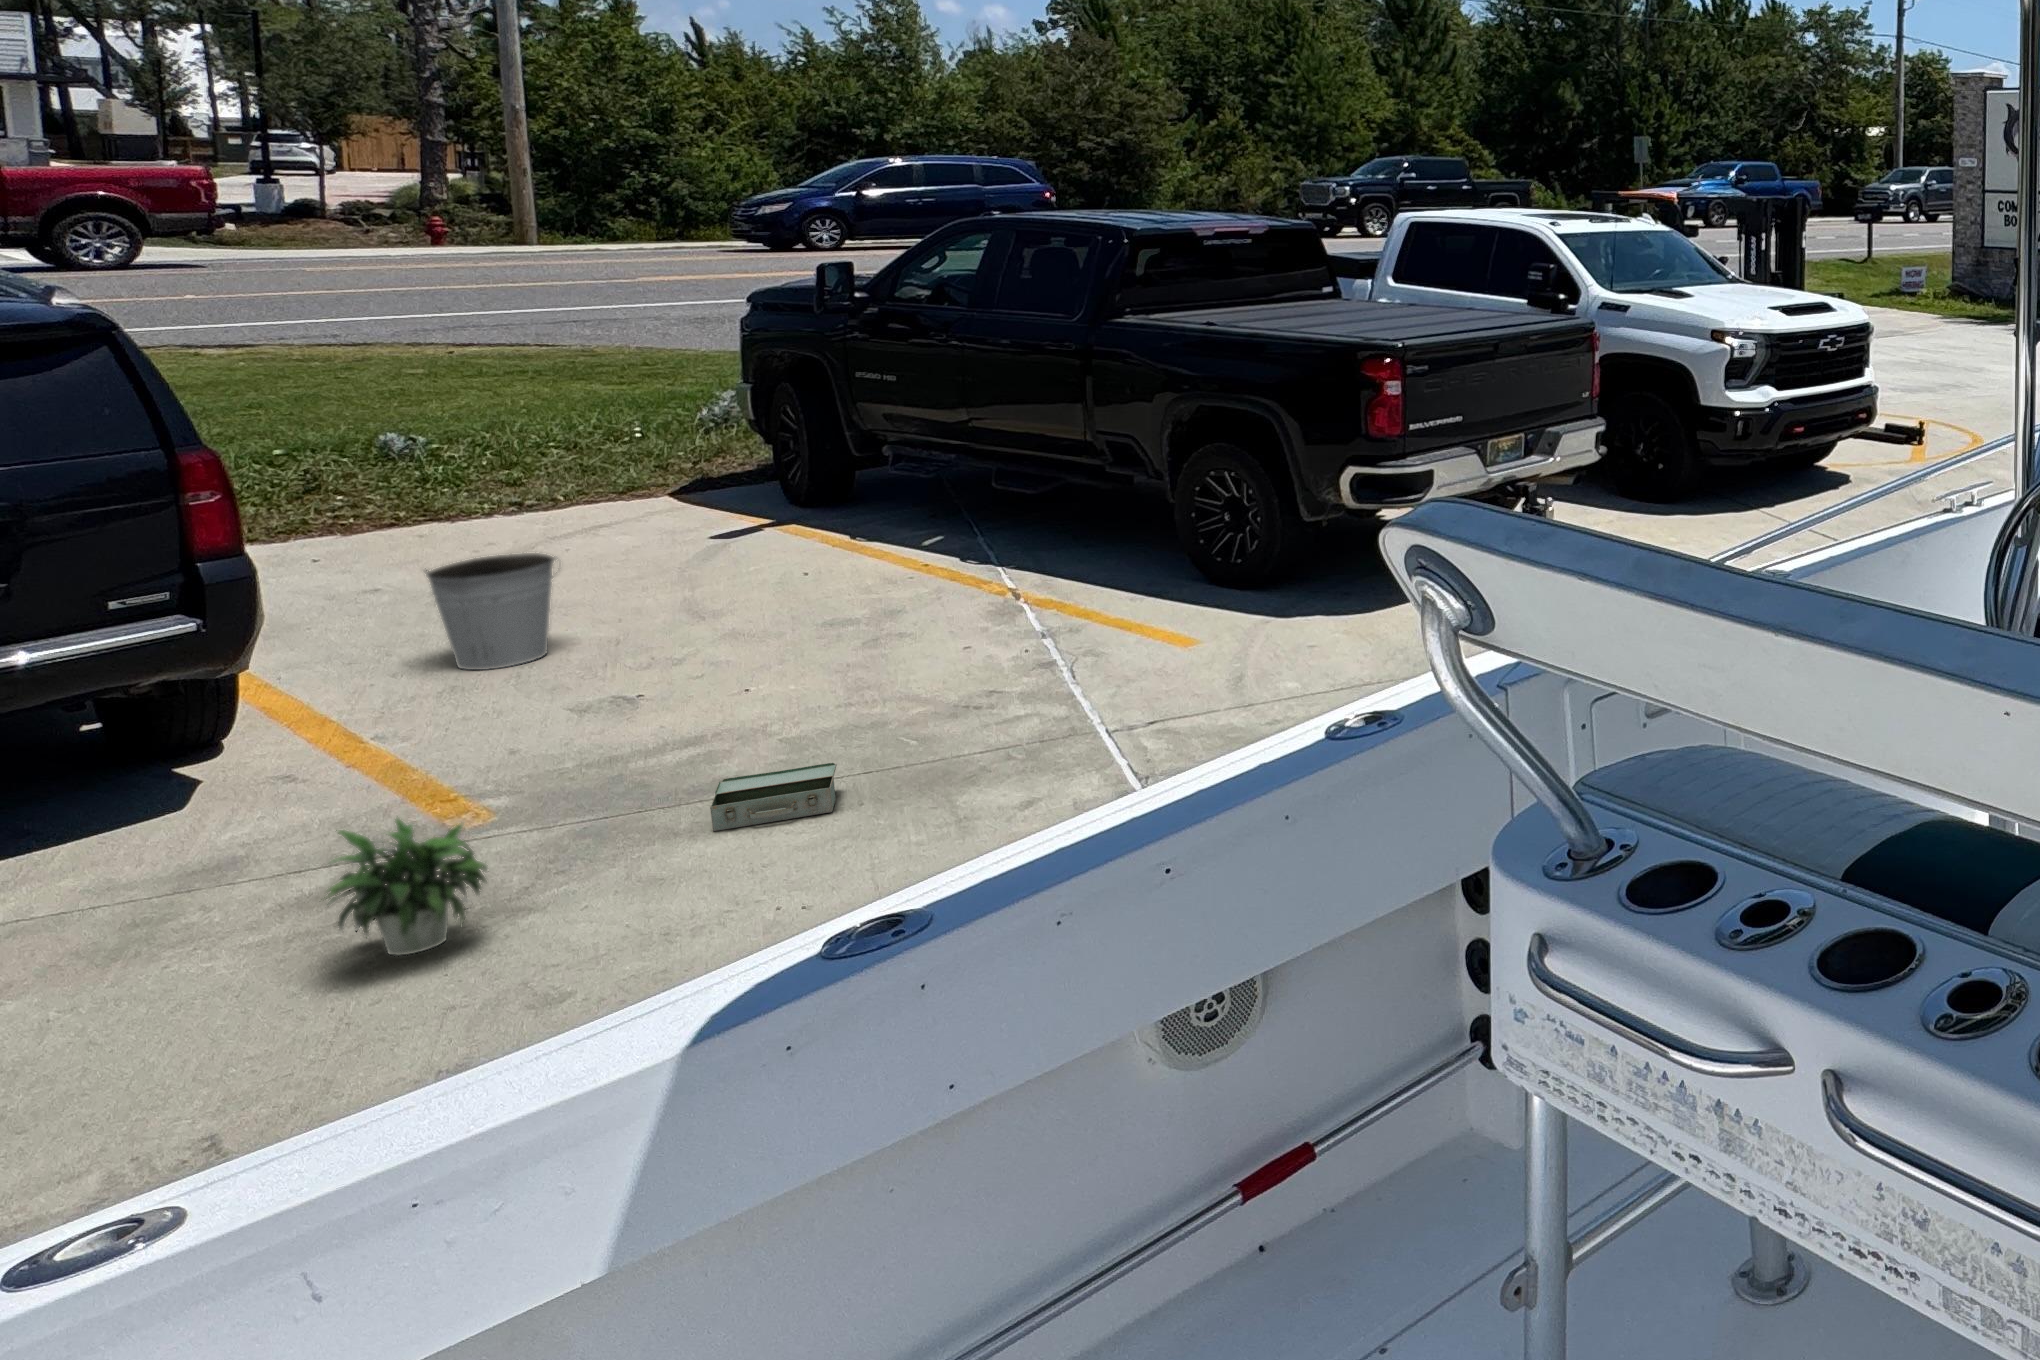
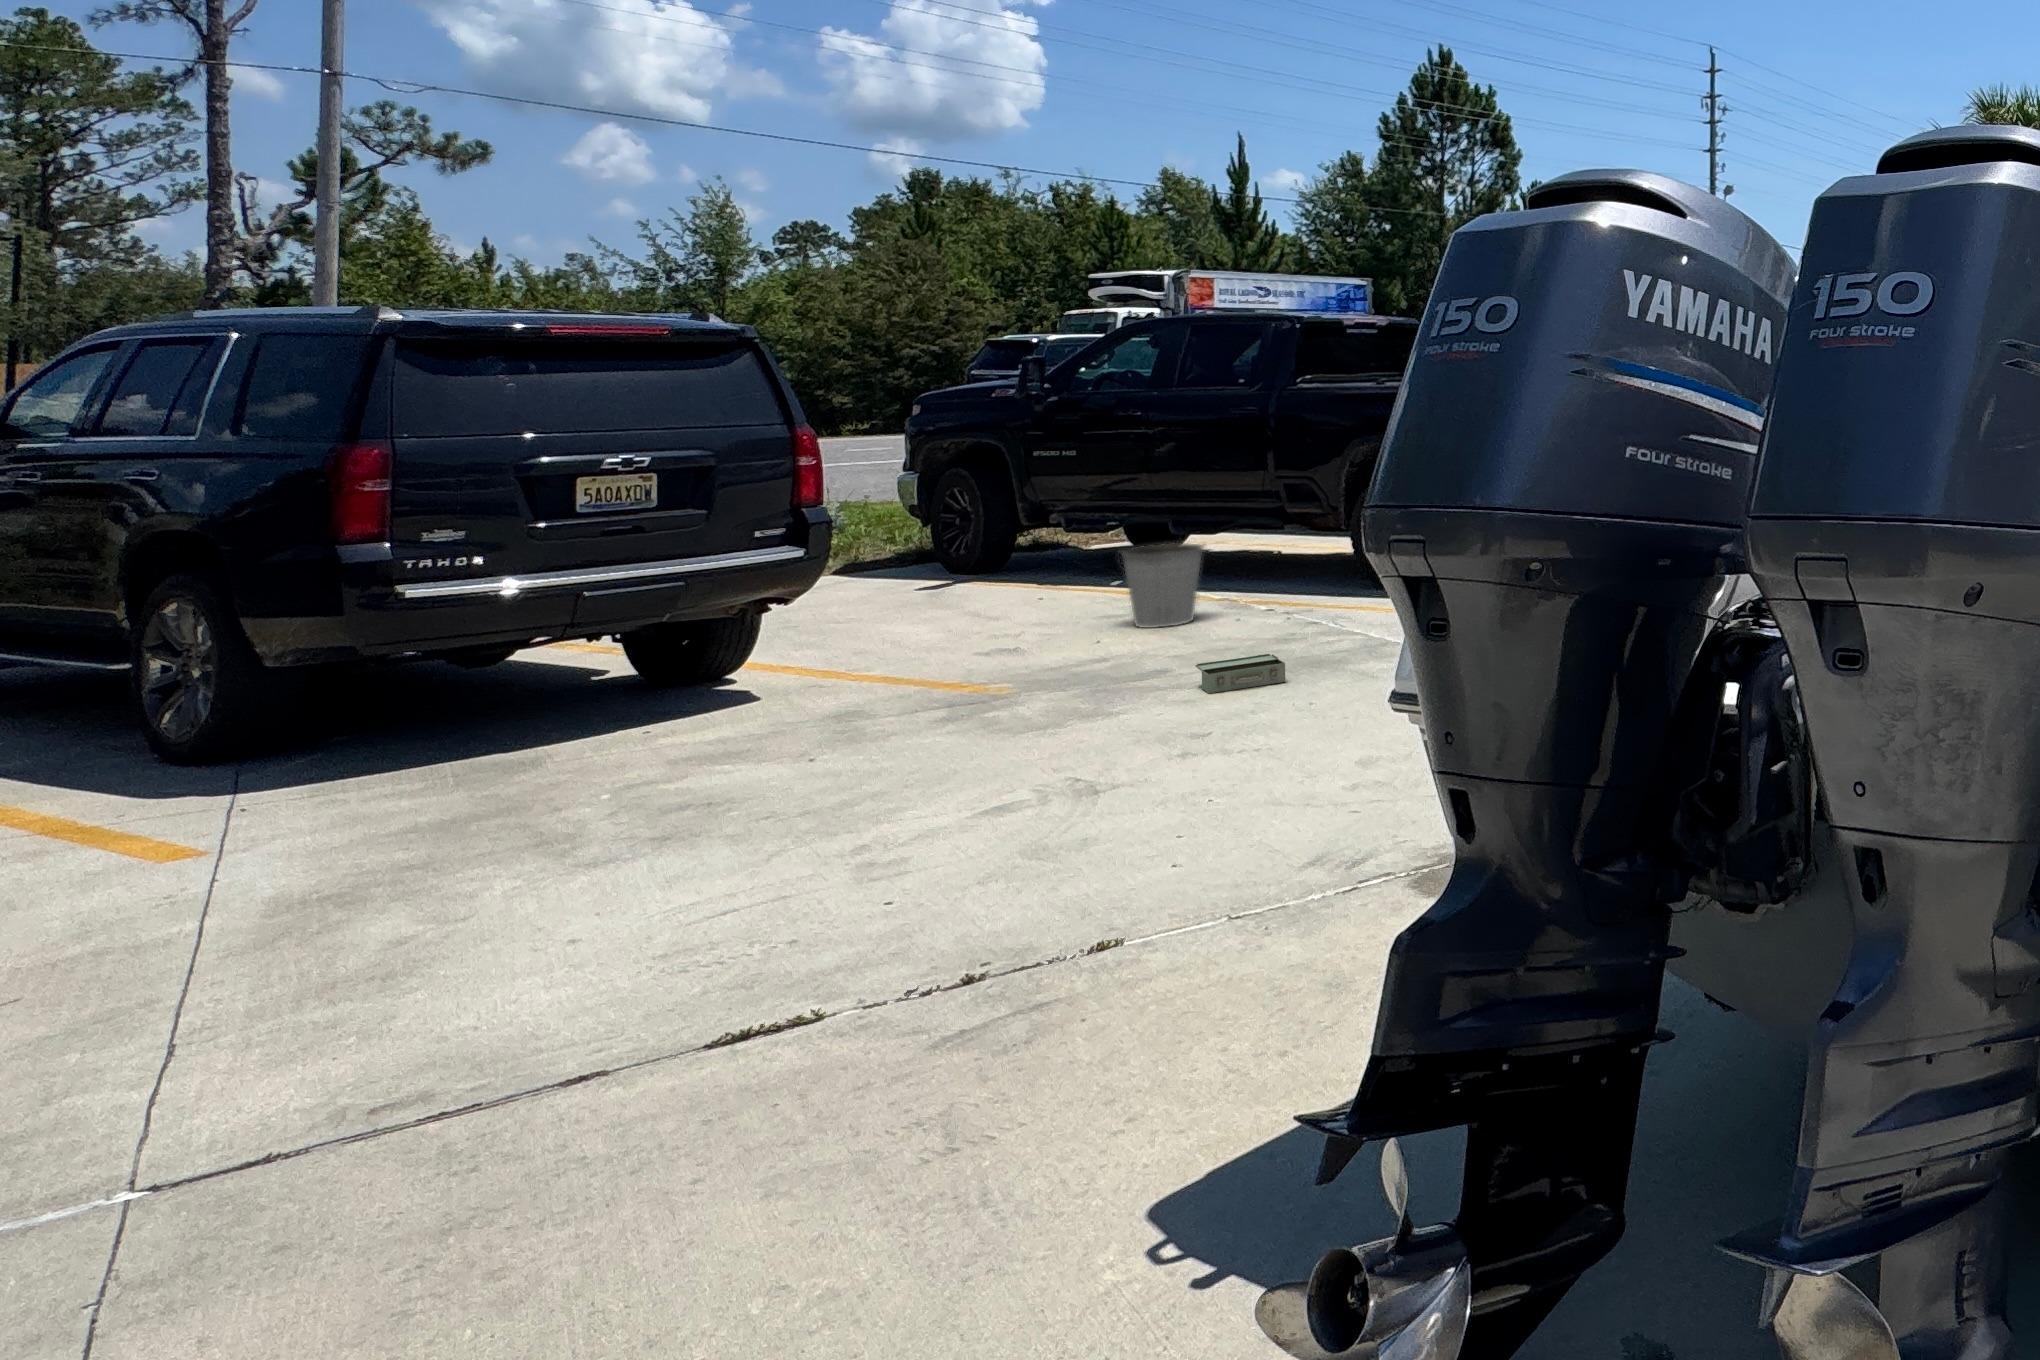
bucket: present [425,553,557,670] -> present [1121,543,1204,628]
potted plant: present [324,819,488,955] -> none [1022,650,1130,744]

